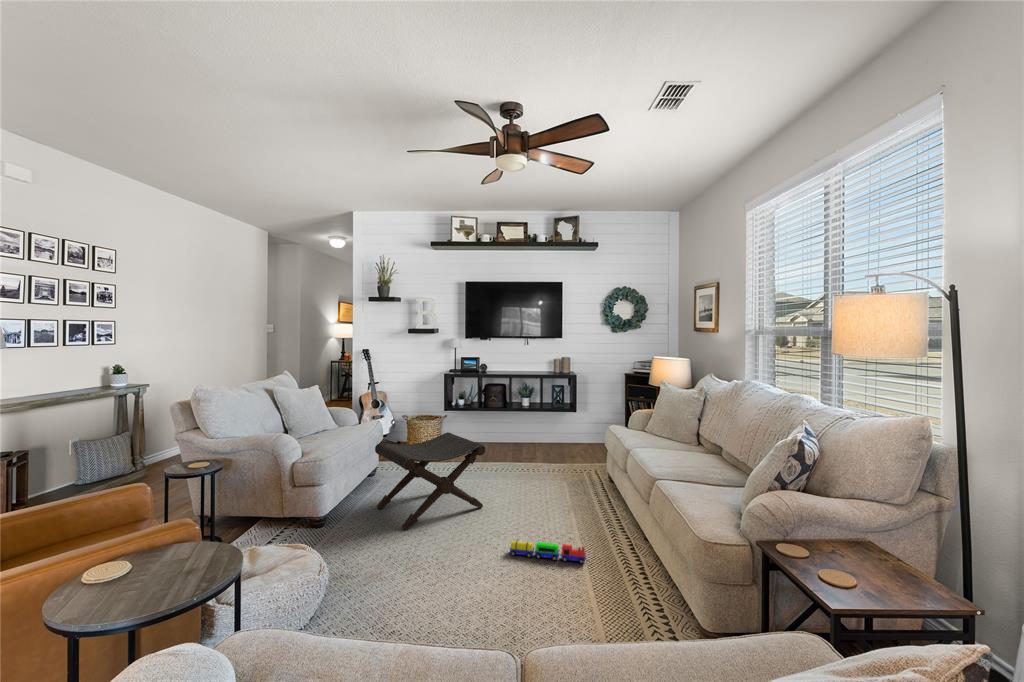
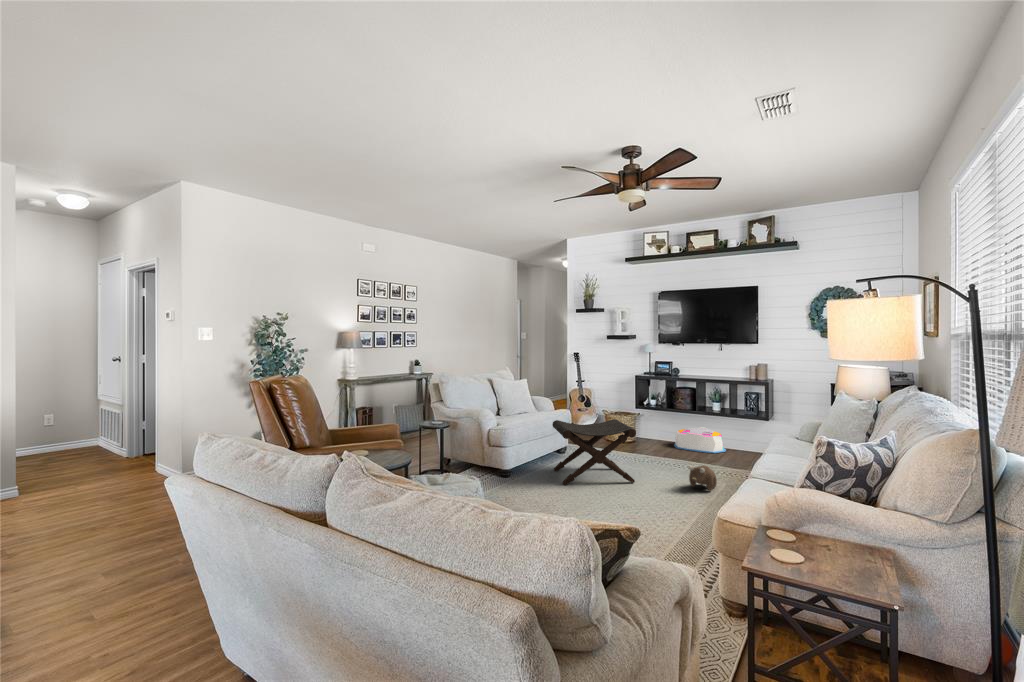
storage bin: none [483,424,534,452] -> present [674,427,726,453]
plush toy: none [538,475,564,502] -> present [689,465,717,491]
toy train: present [510,541,586,564] -> none [630,501,693,528]

